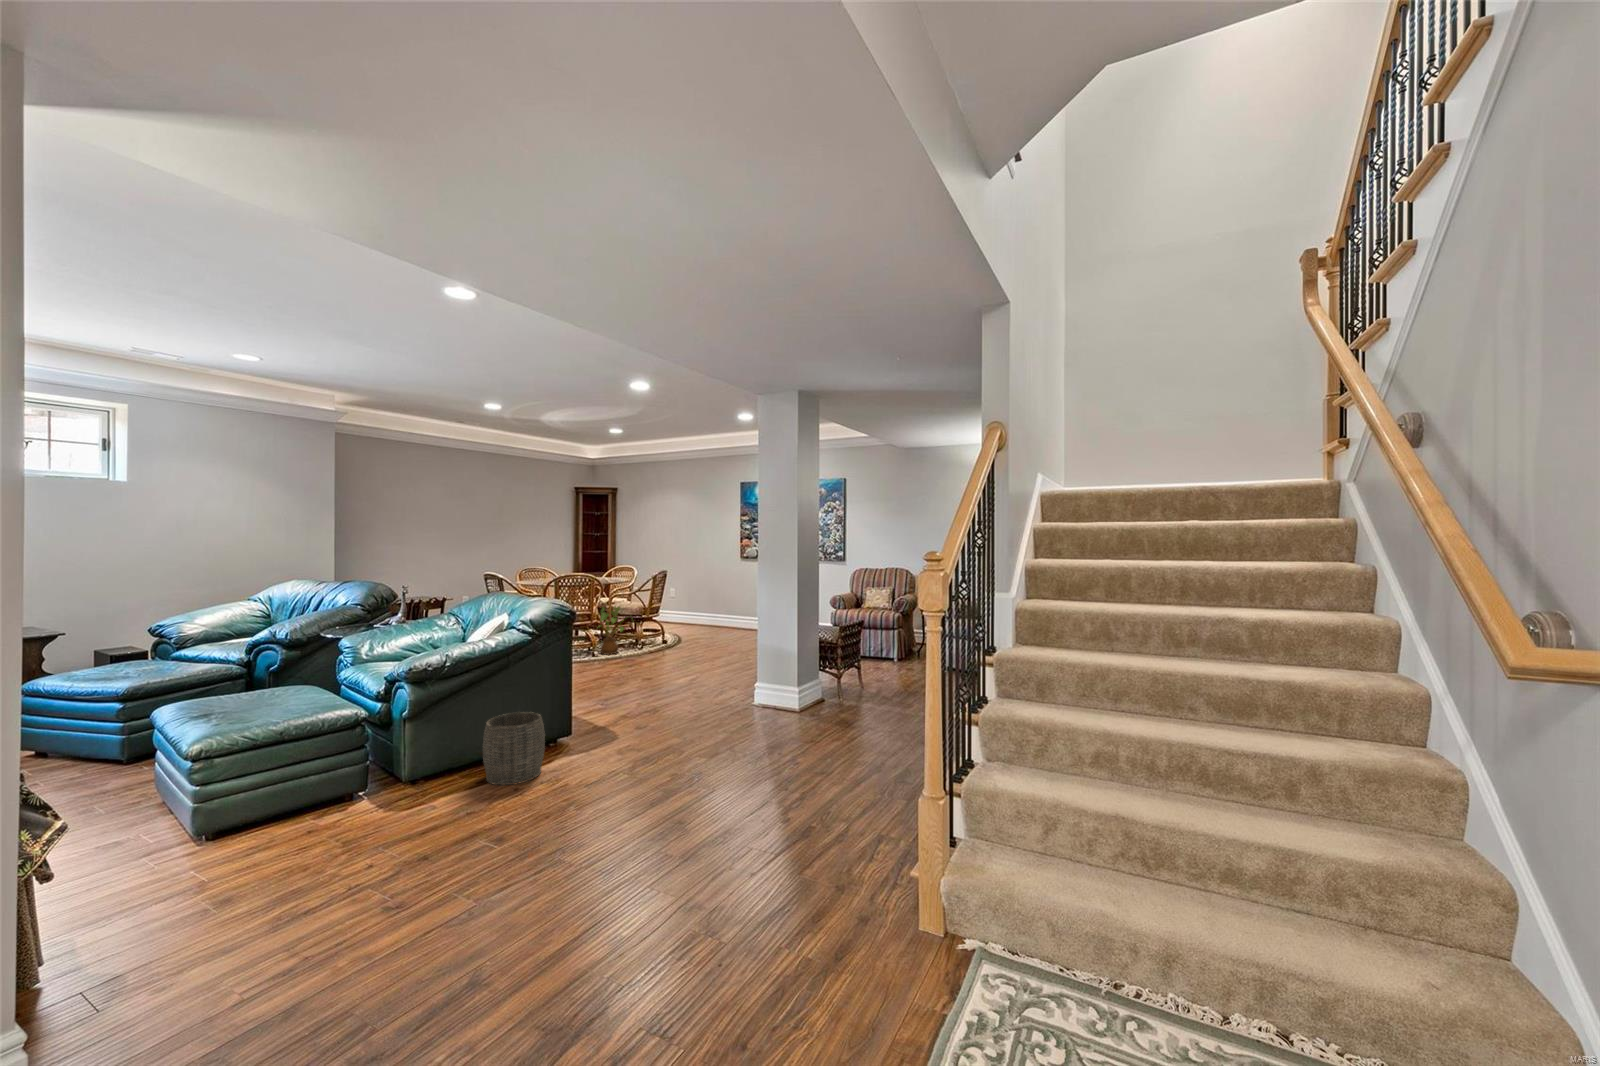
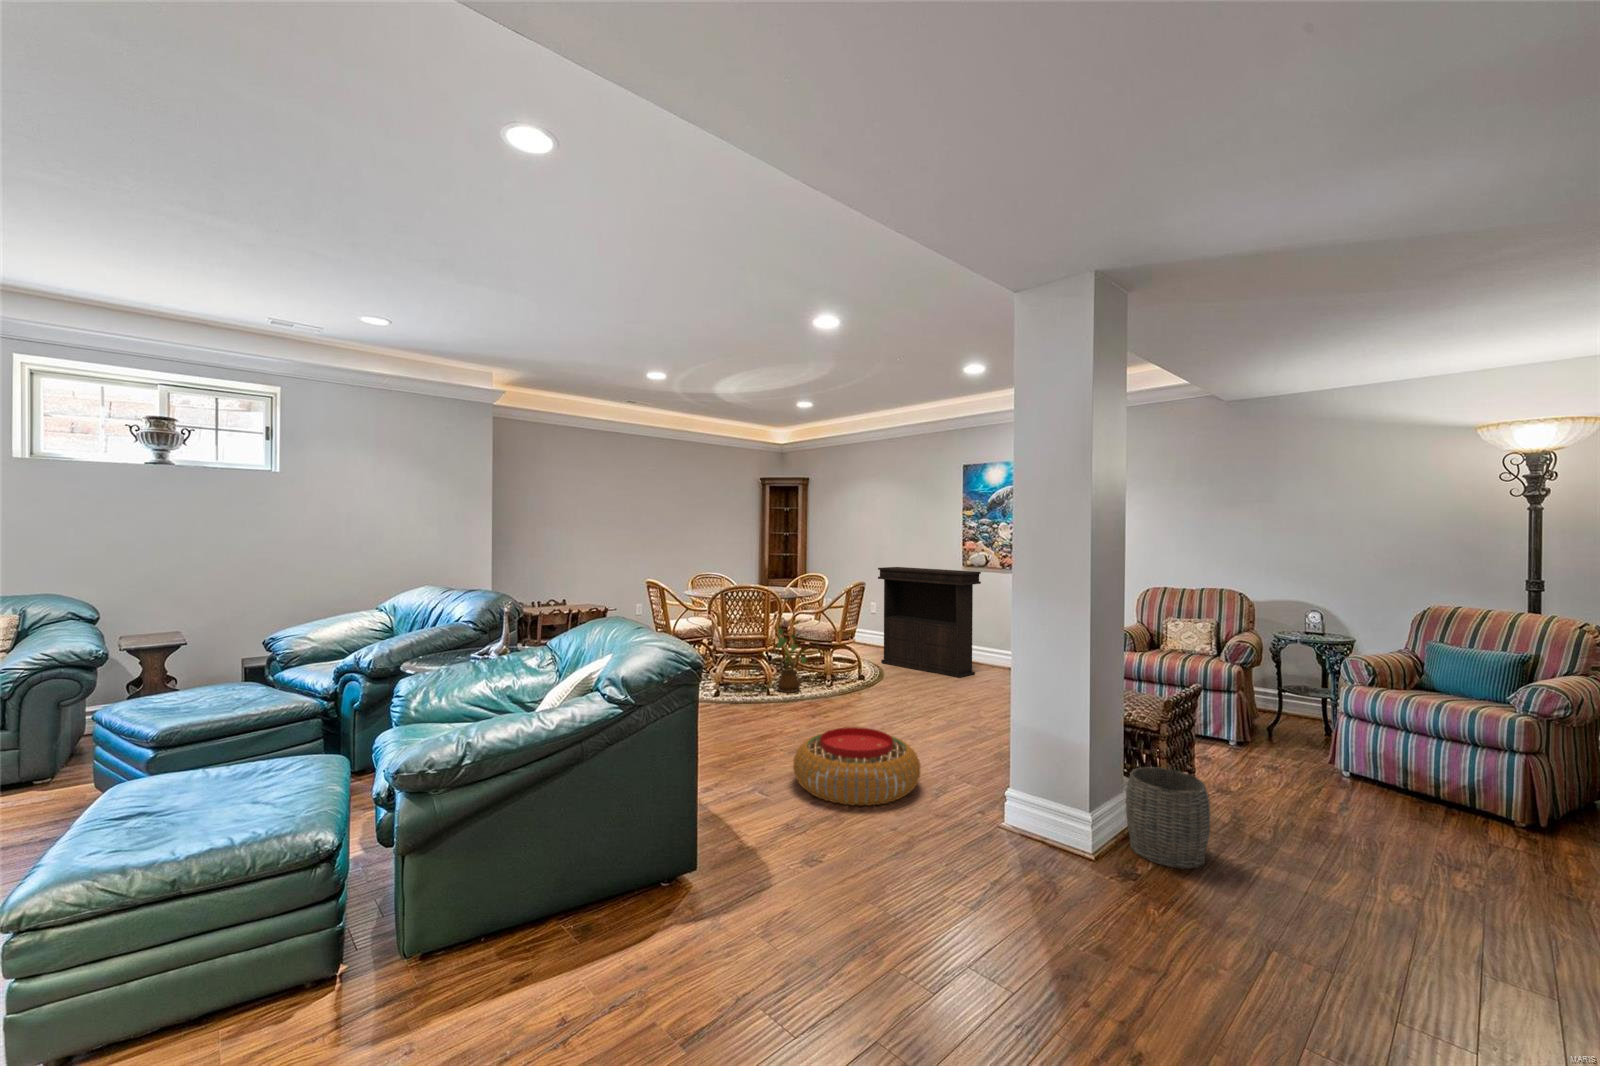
console table: none [677,559,752,639] -> present [878,567,981,678]
pouf: none [623,661,706,704] -> present [793,727,921,806]
woven basket: present [483,712,545,785] -> present [1126,767,1210,869]

